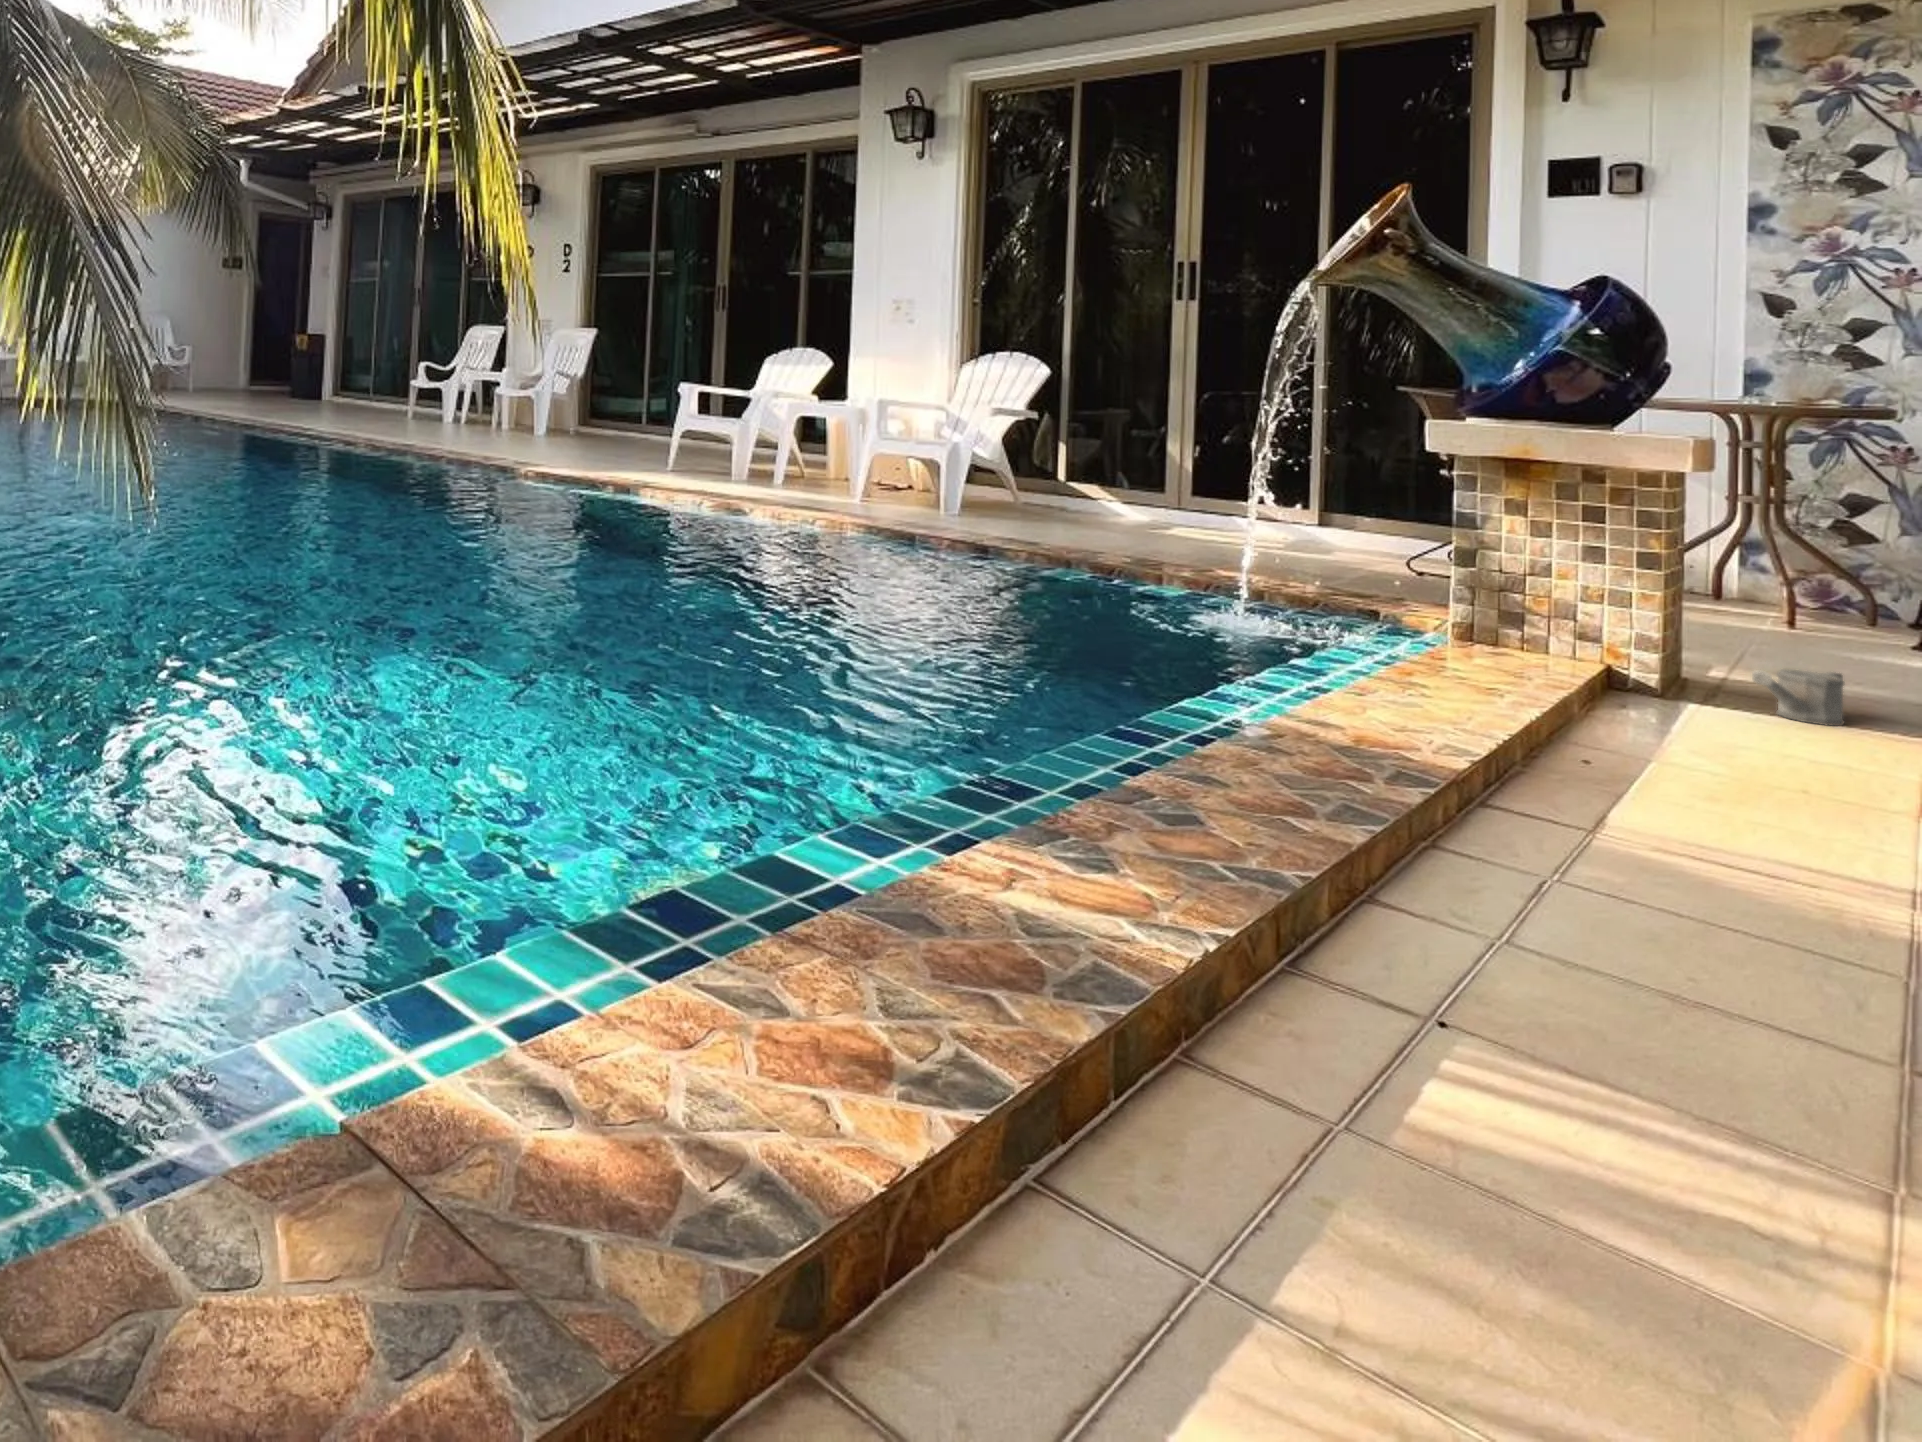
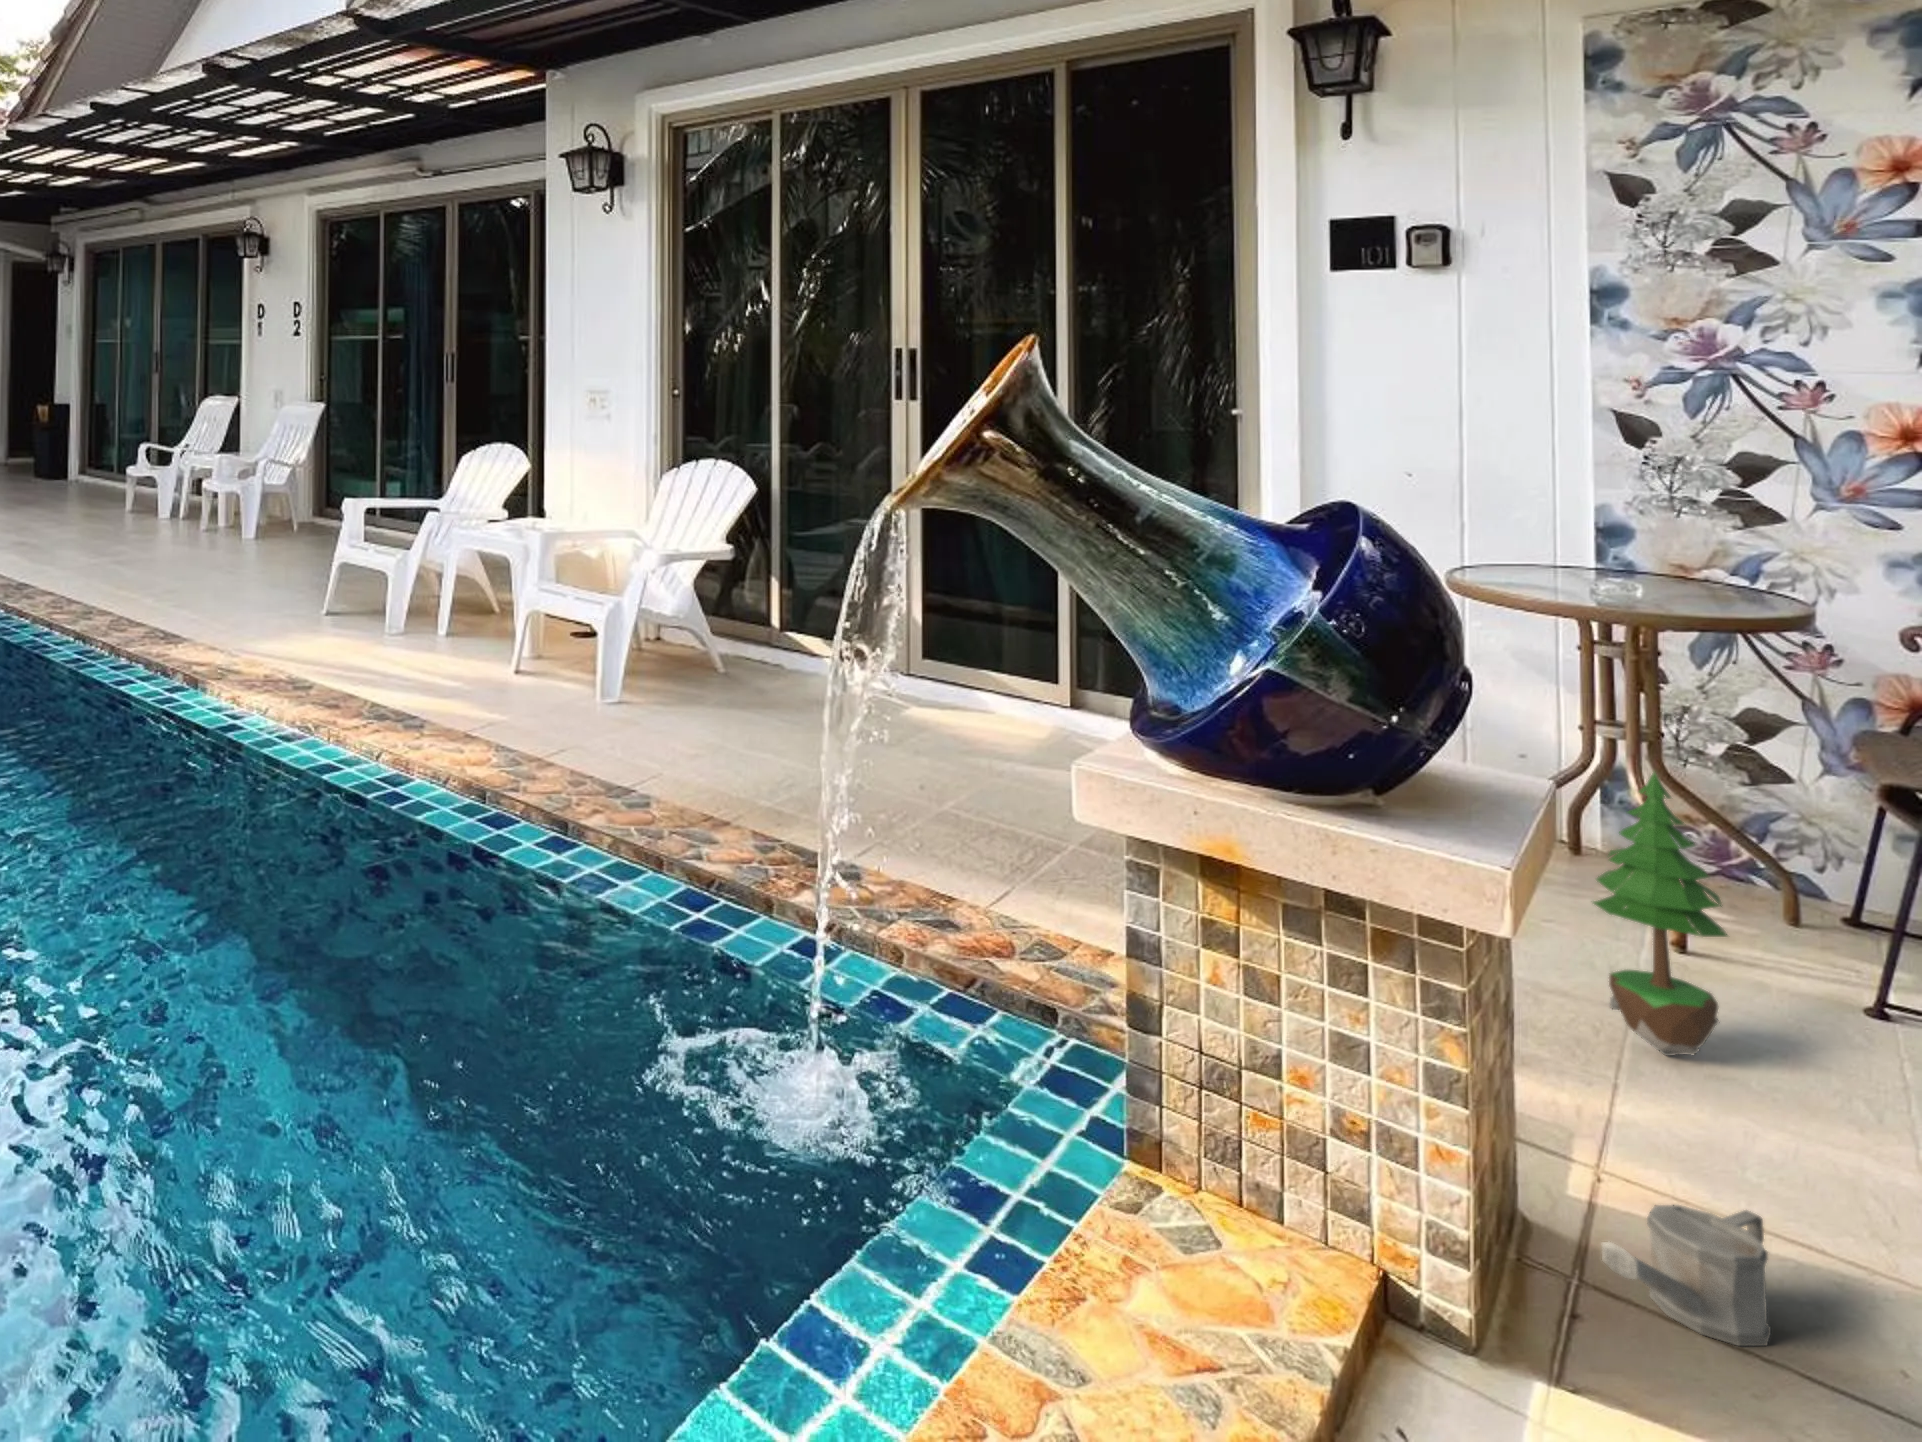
potted tree: none [1740,488,1831,662] -> present [1593,773,1727,1056]

